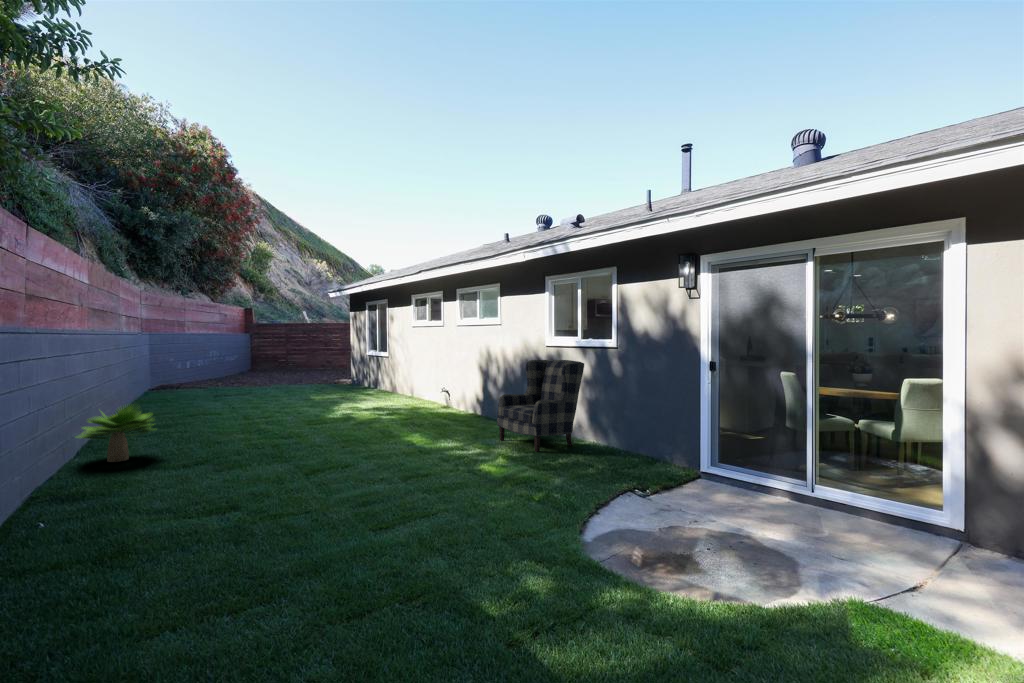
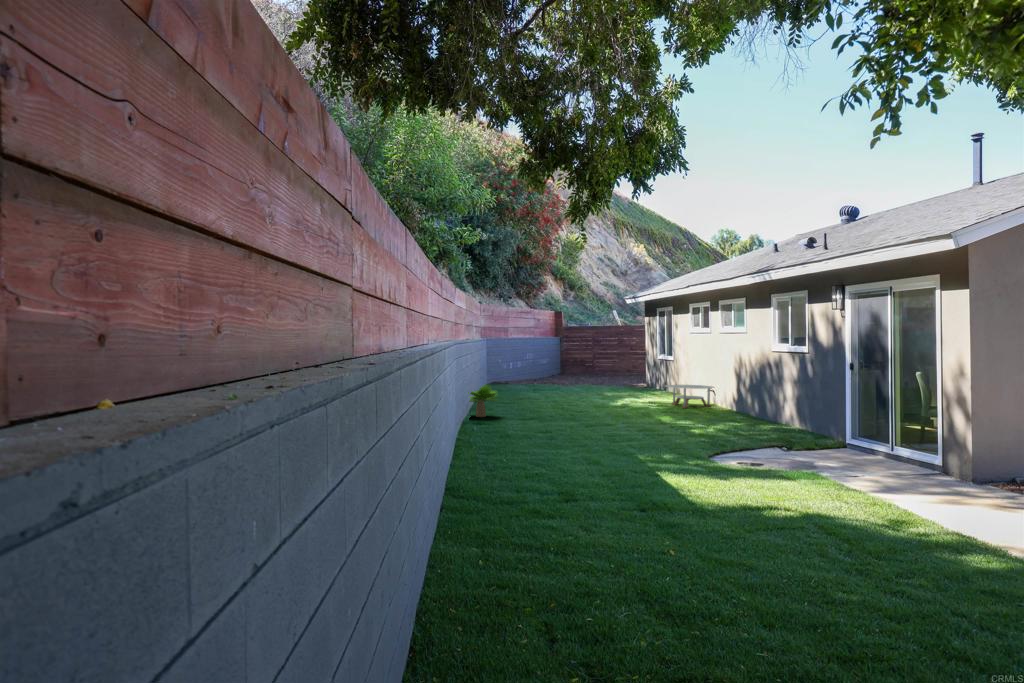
chair: present [497,360,584,452] -> none [721,364,789,433]
round table: none [394,383,450,411] -> present [665,385,714,408]

